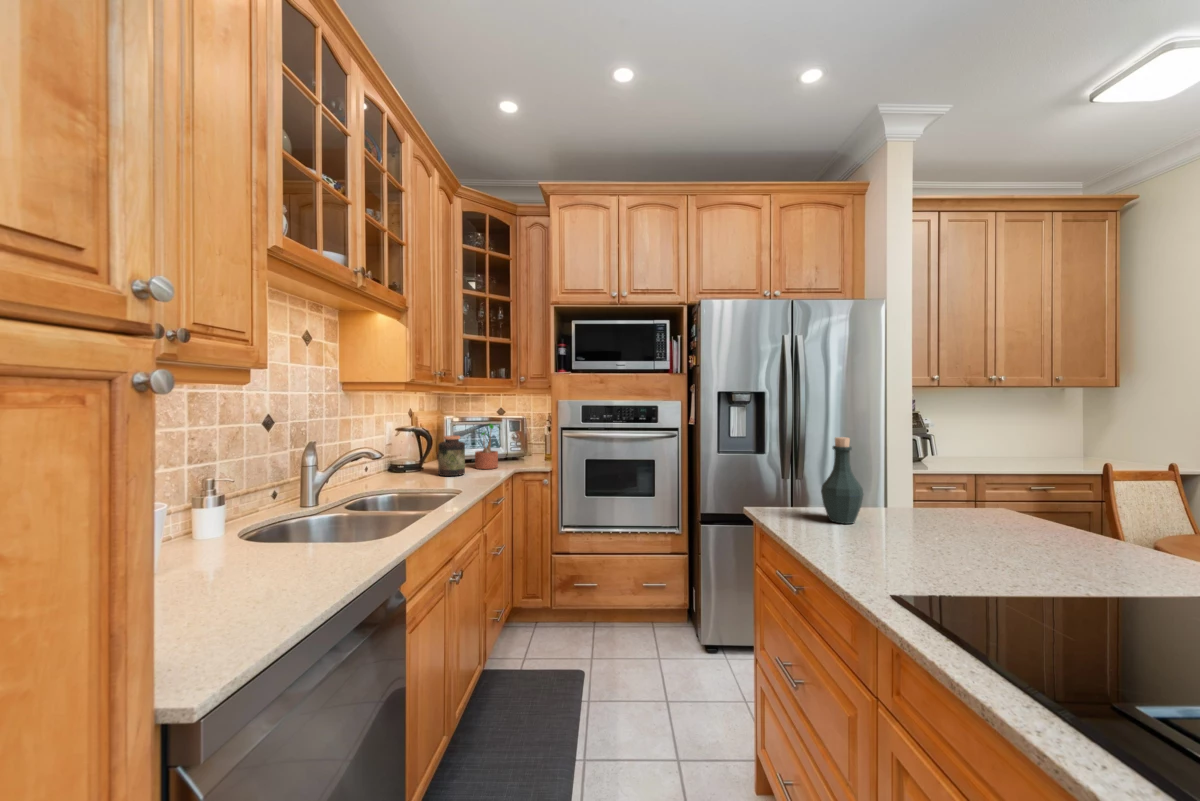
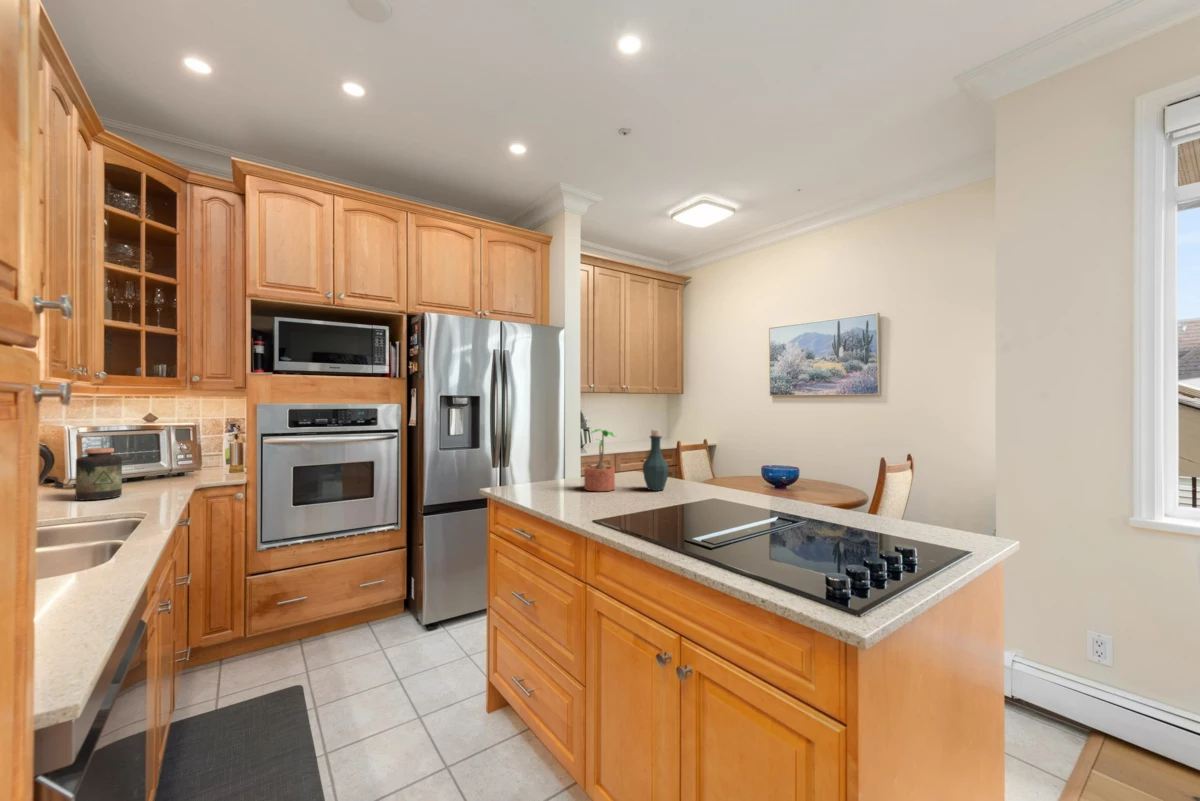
potted plant: present [475,423,499,469] -> present [584,429,615,491]
bottle: present [821,437,863,524] -> present [643,430,669,491]

